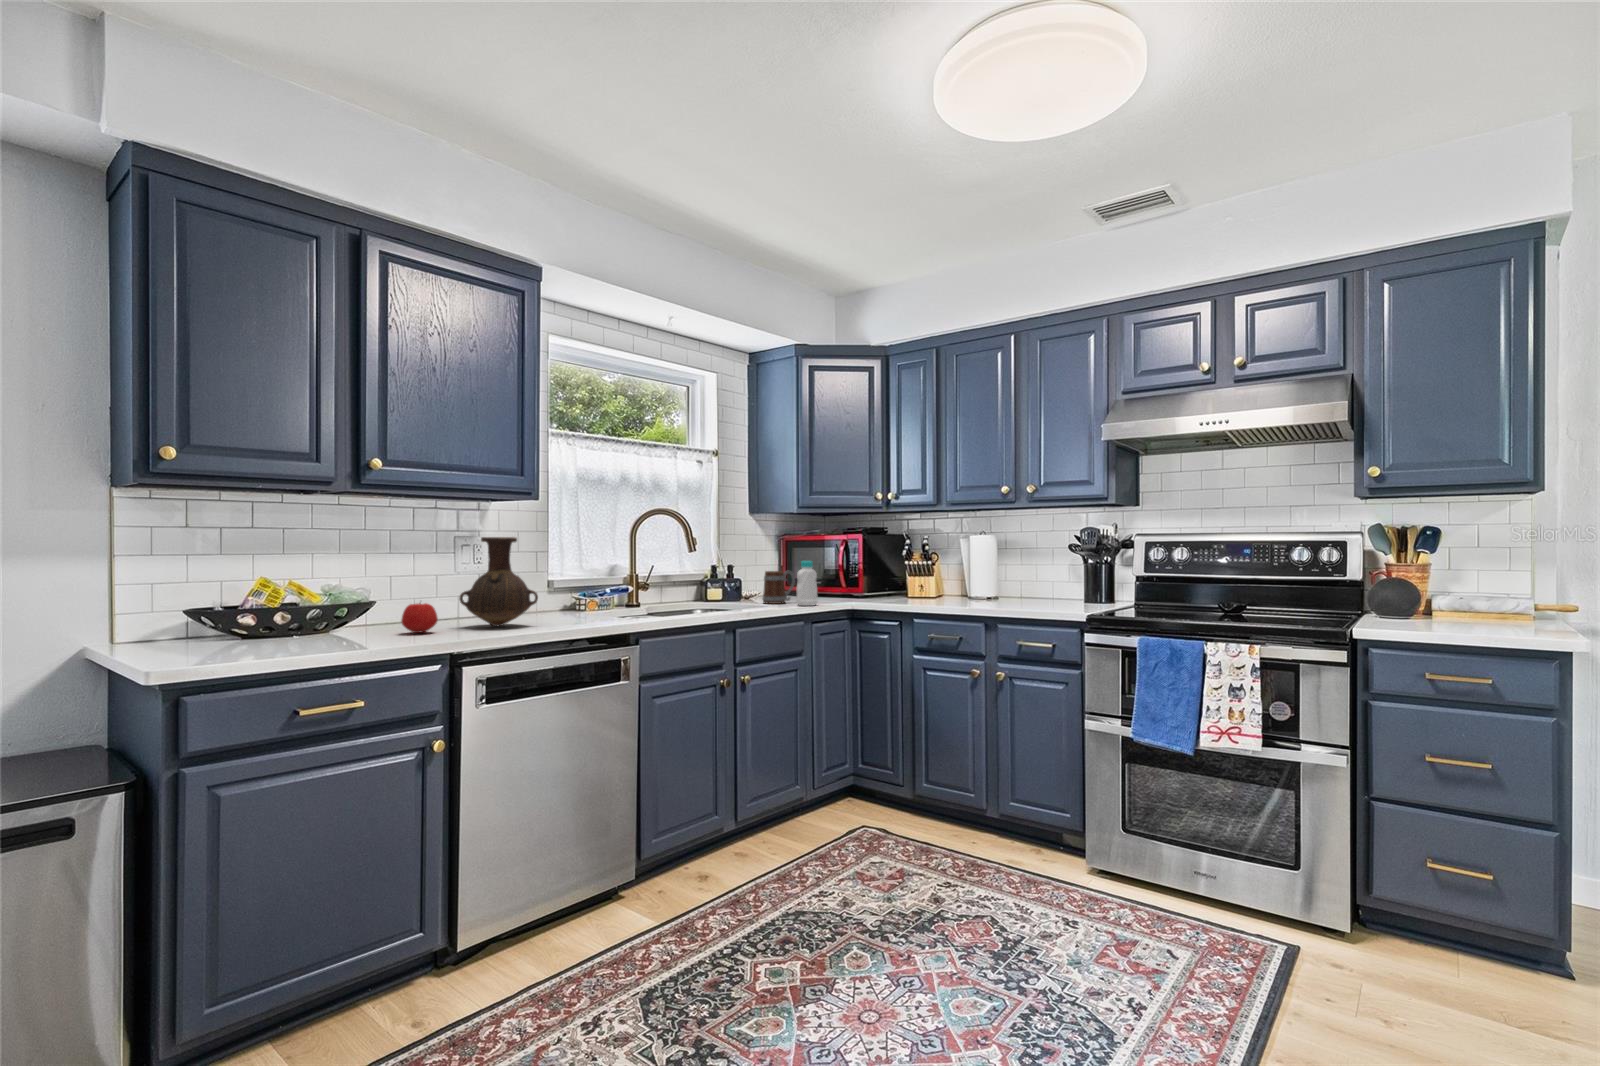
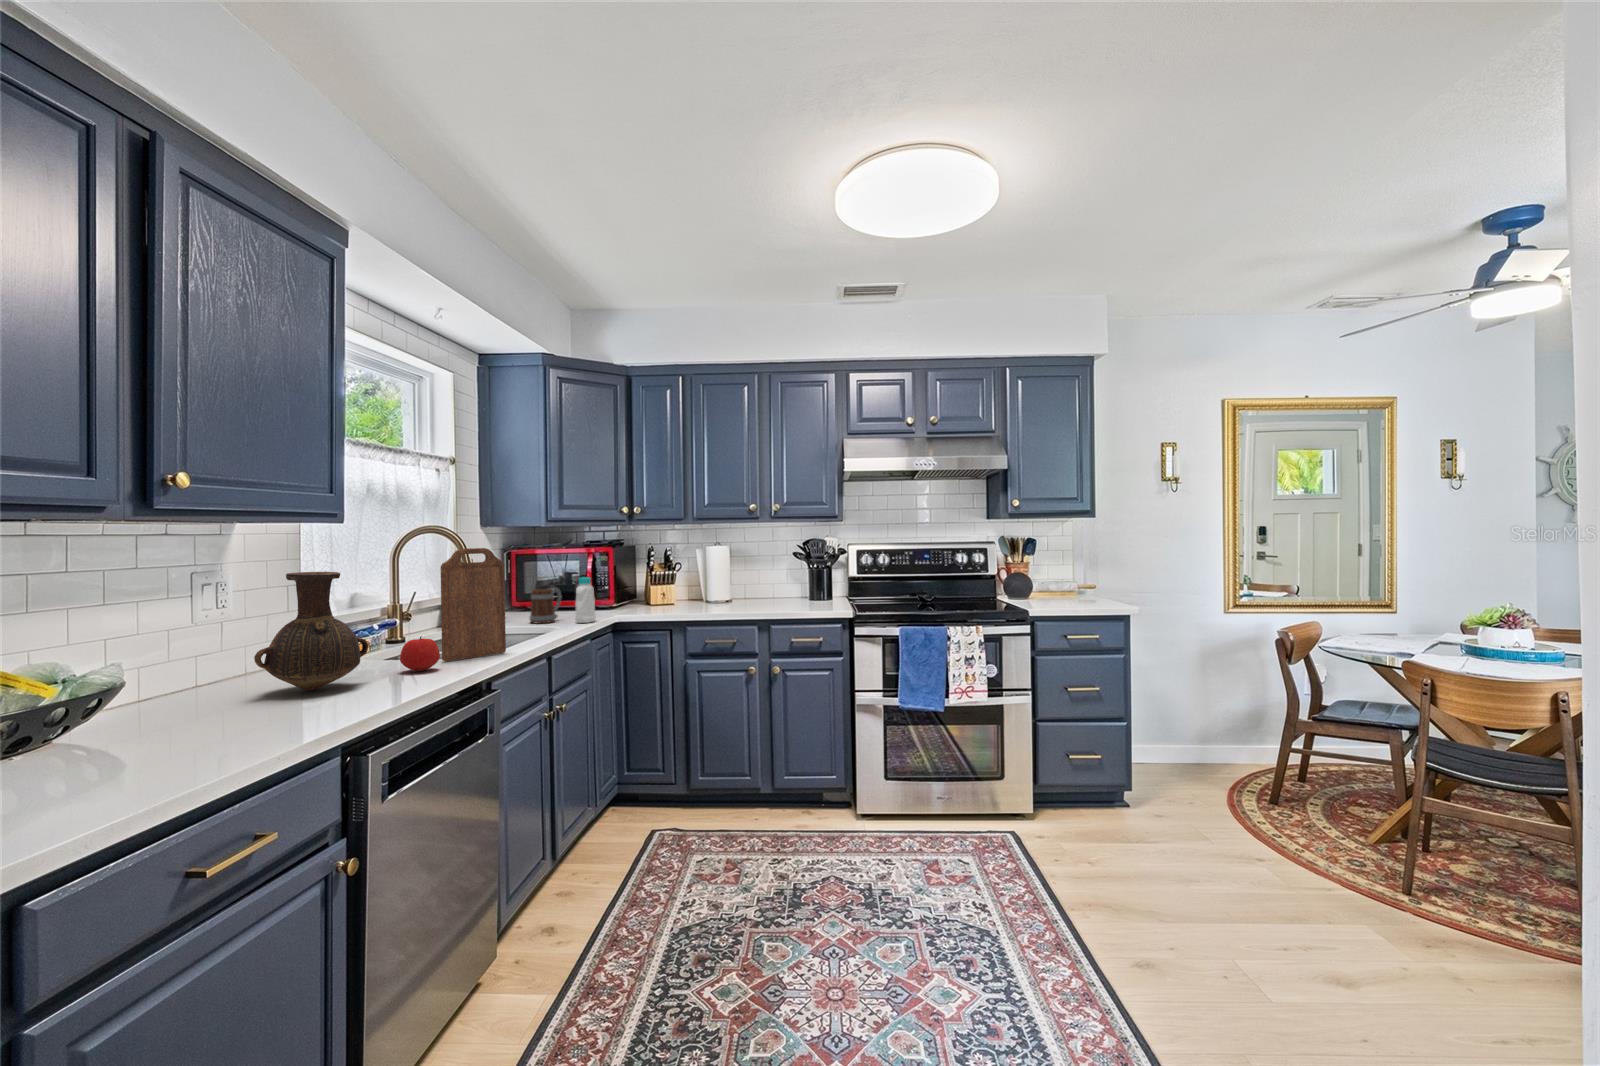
cutting board: none [616,524,672,620] -> present [441,548,506,661]
apple: present [401,603,438,633] -> present [400,636,440,671]

